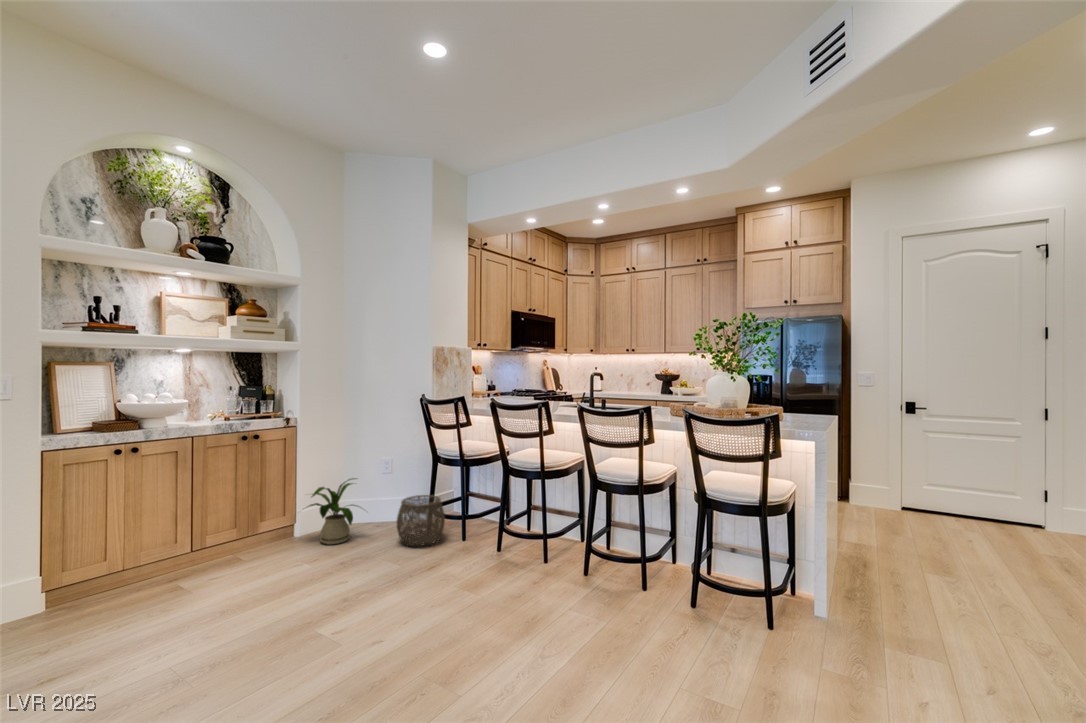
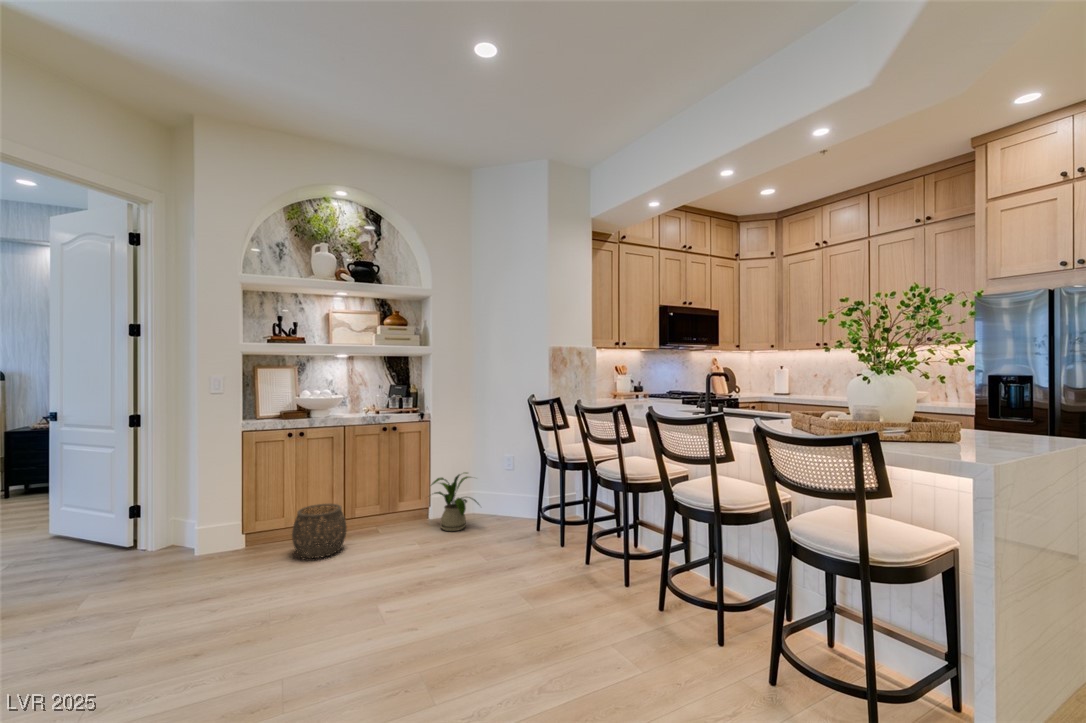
woven basket: present [397,495,445,546] -> present [292,504,347,558]

